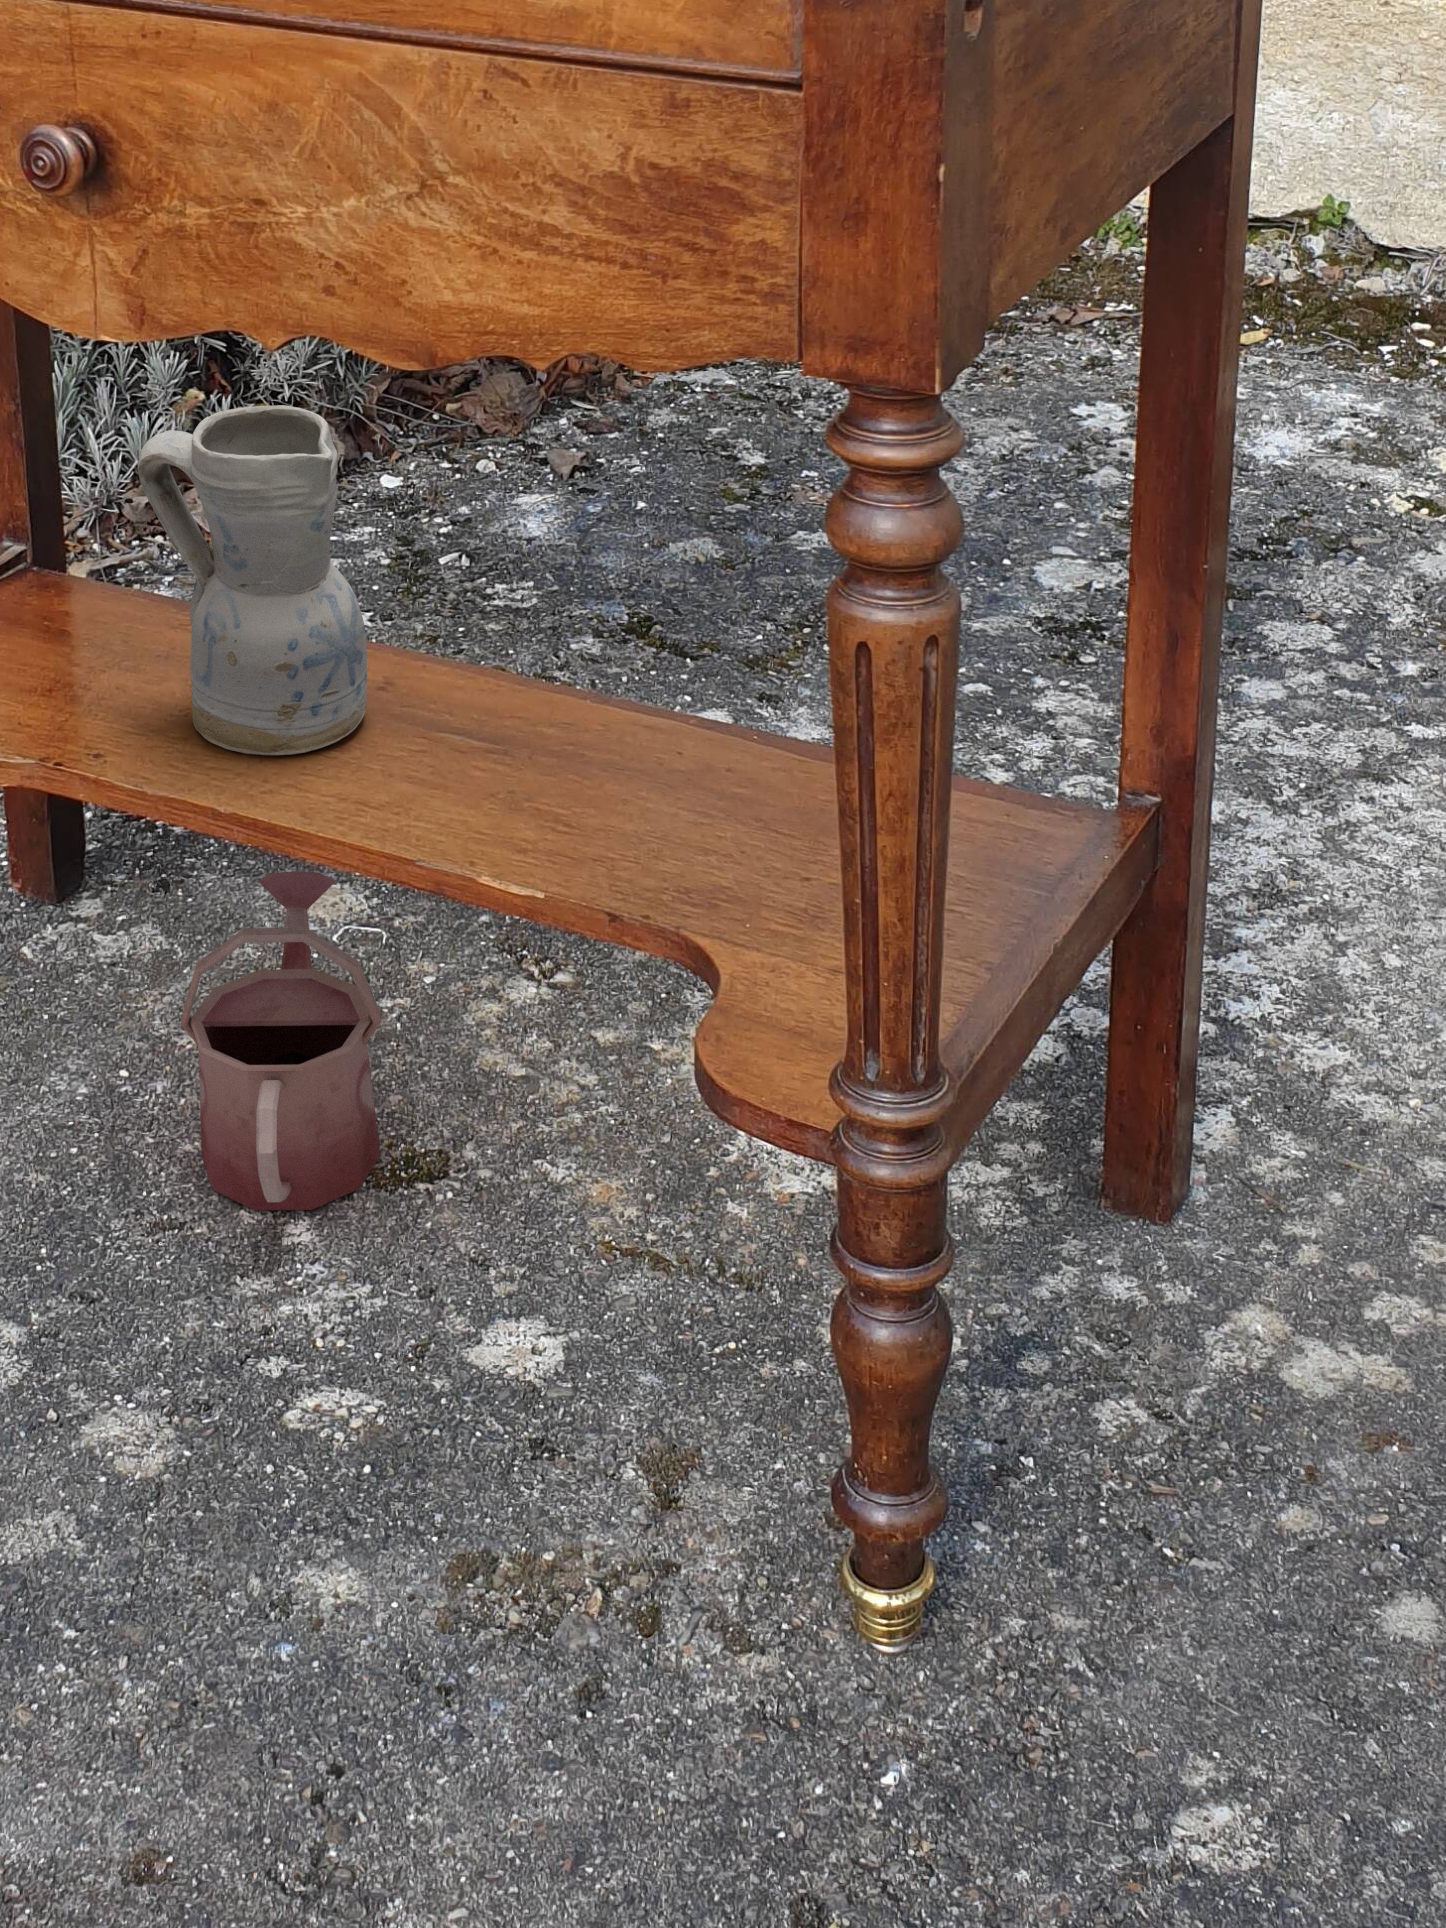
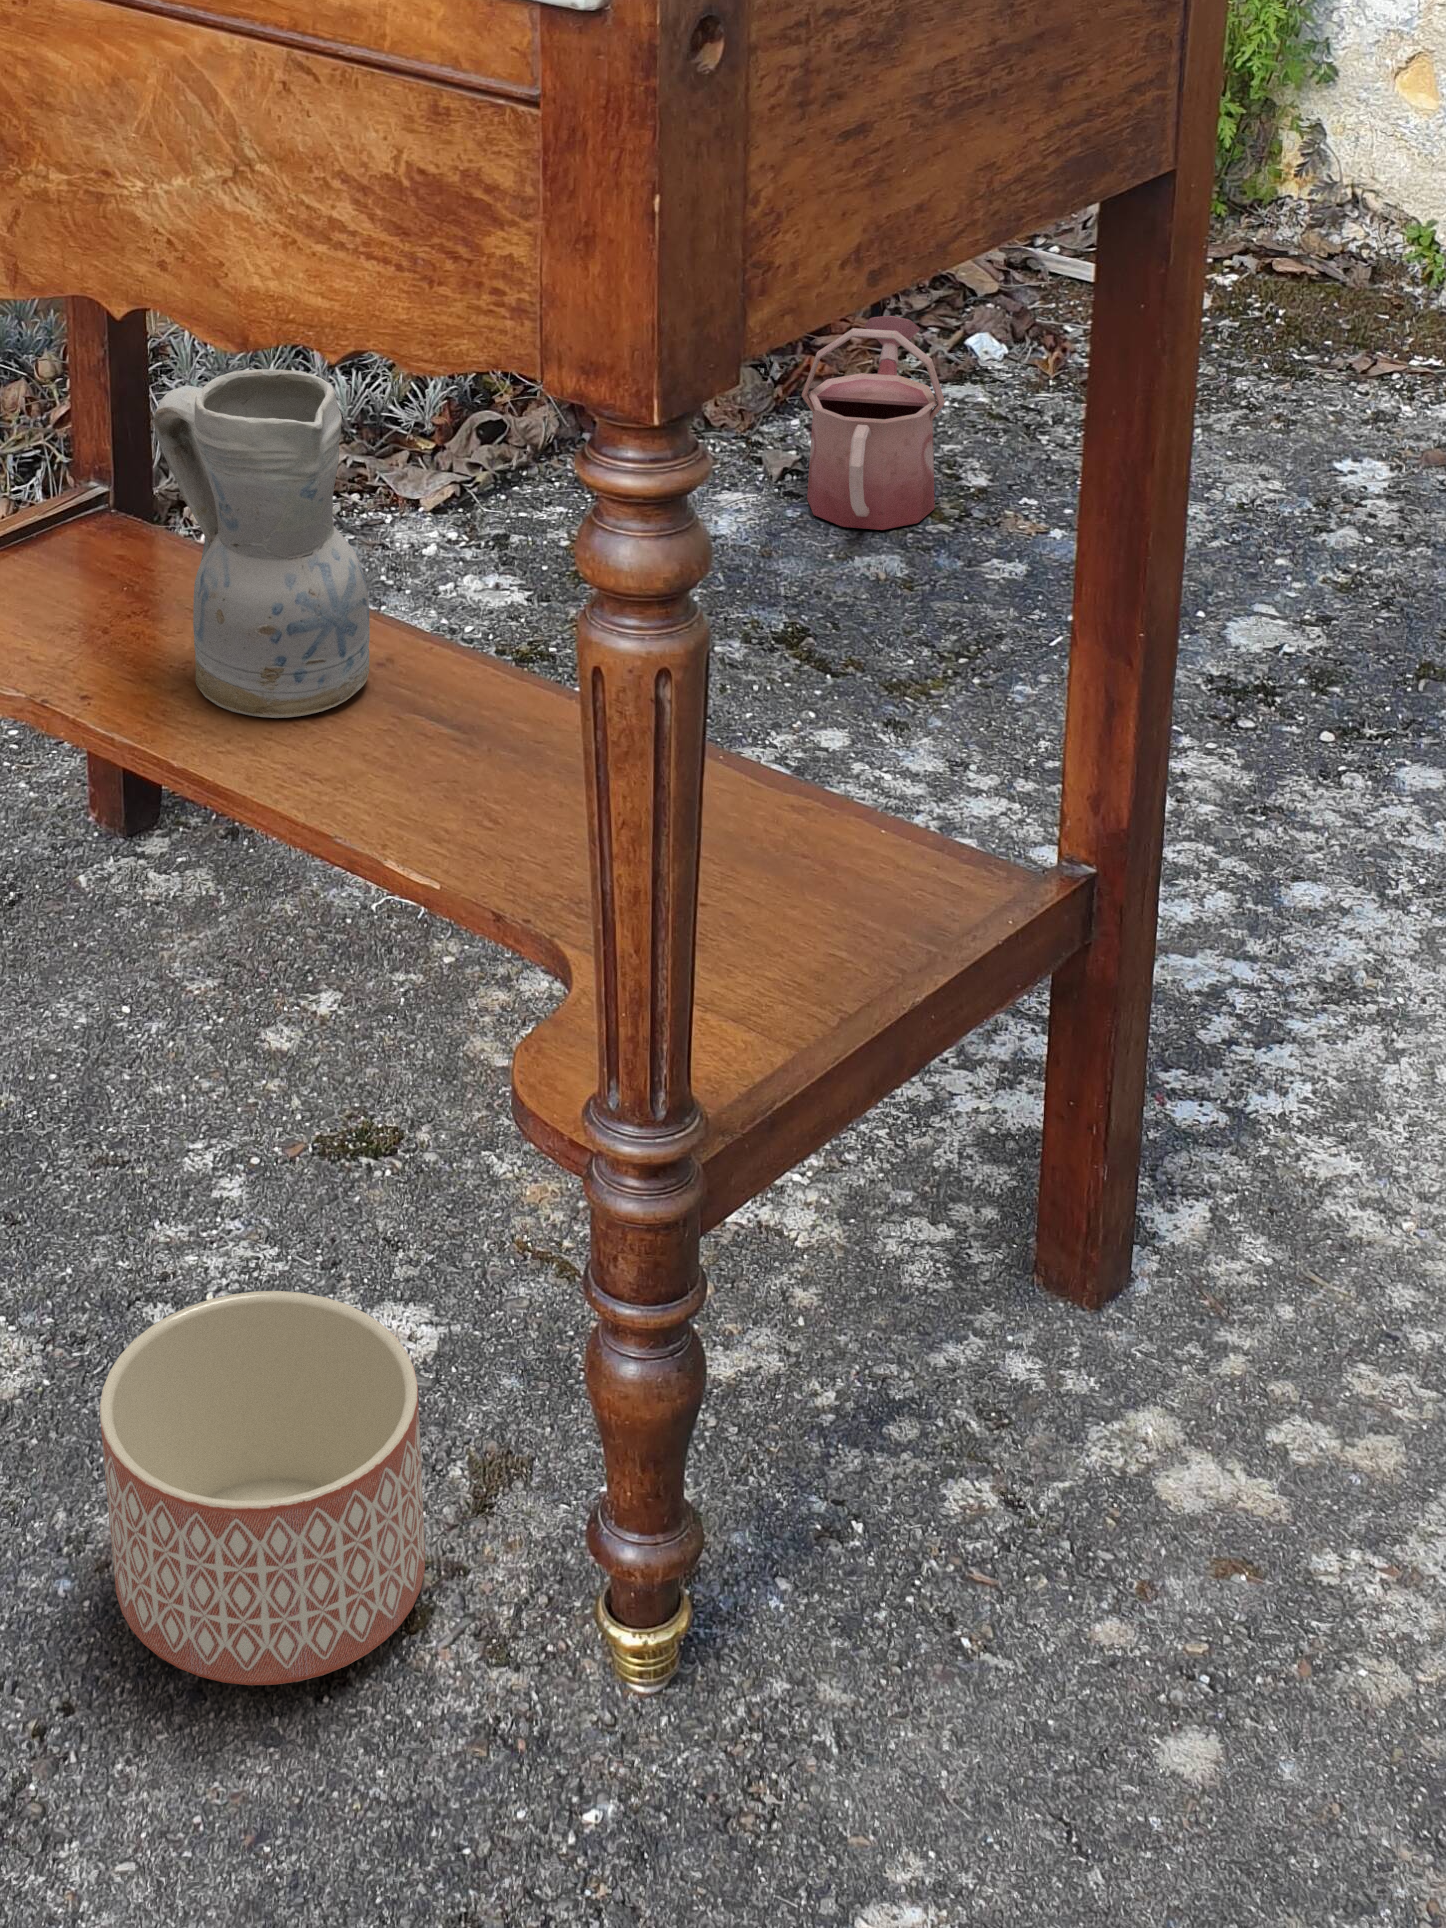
watering can: present [180,871,382,1210] -> present [802,316,945,530]
planter: none [330,1316,652,1715] -> present [100,1291,425,1685]

